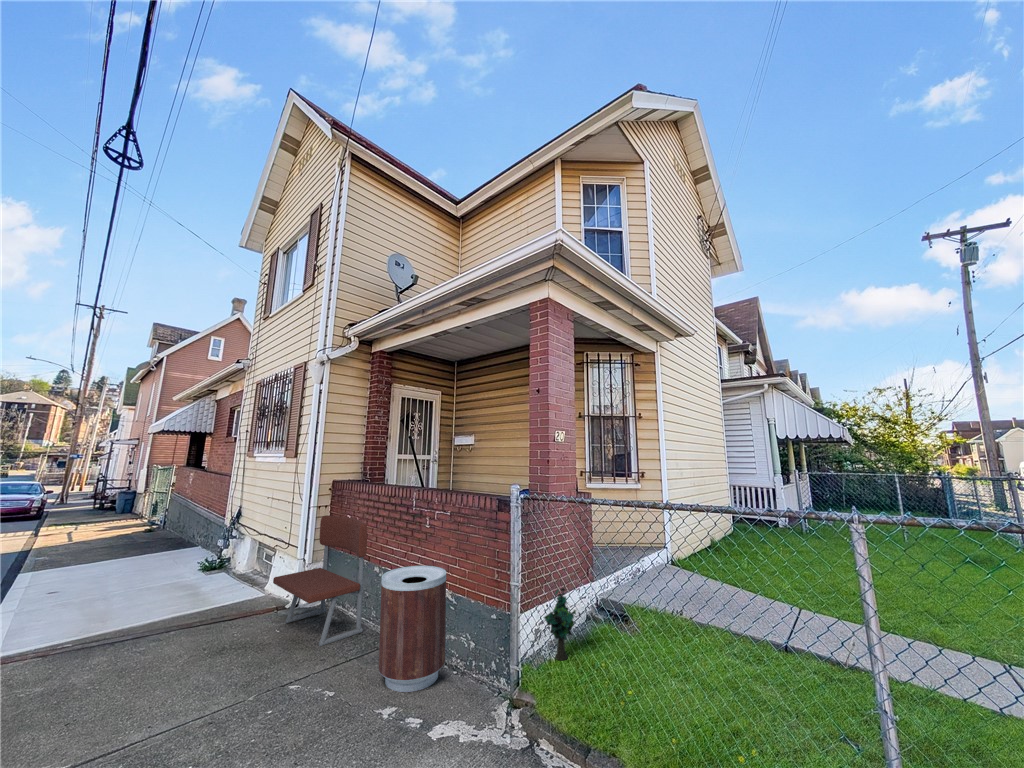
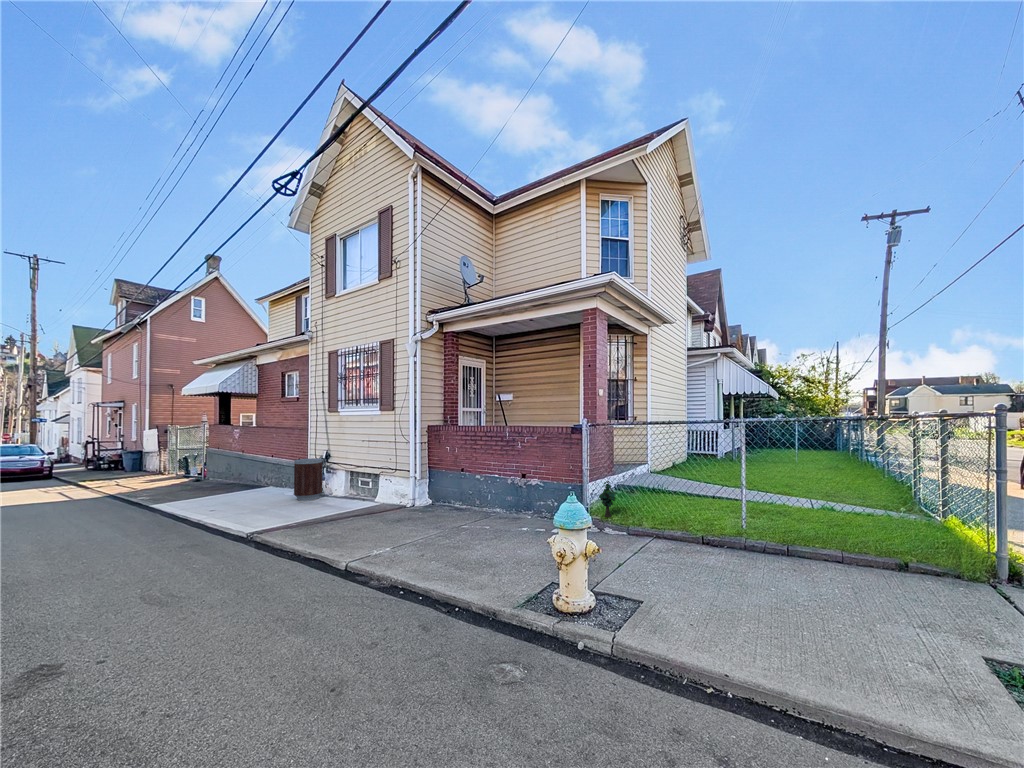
bench: present [273,516,367,646] -> none [405,449,472,524]
trash can: present [378,566,446,692] -> present [294,458,323,501]

